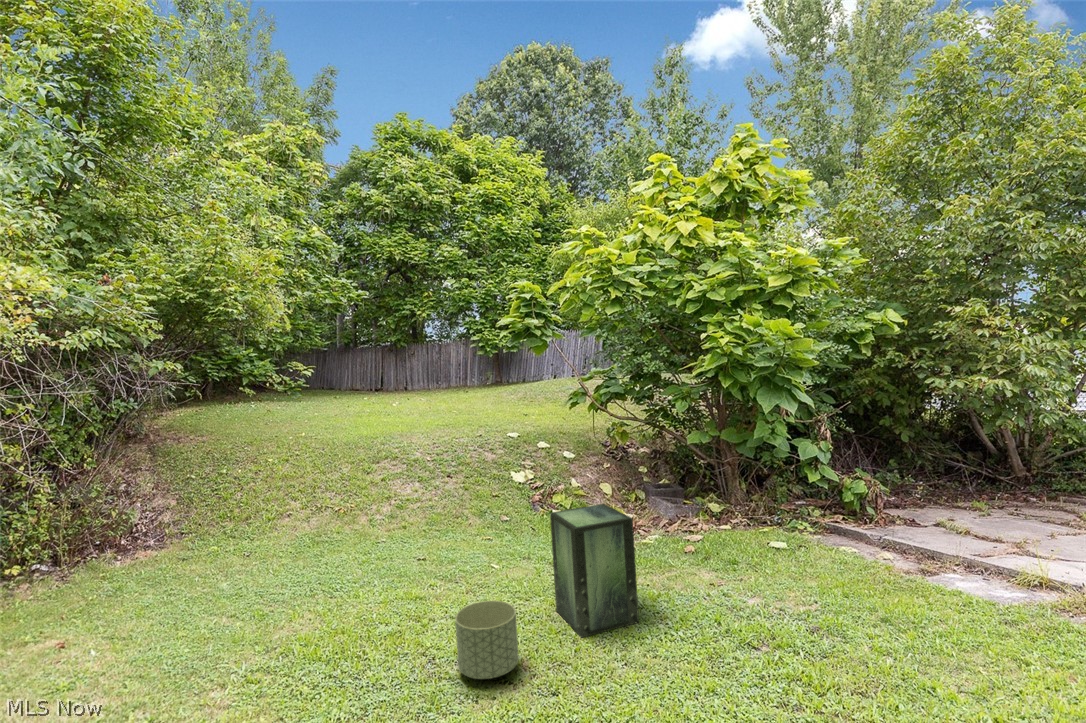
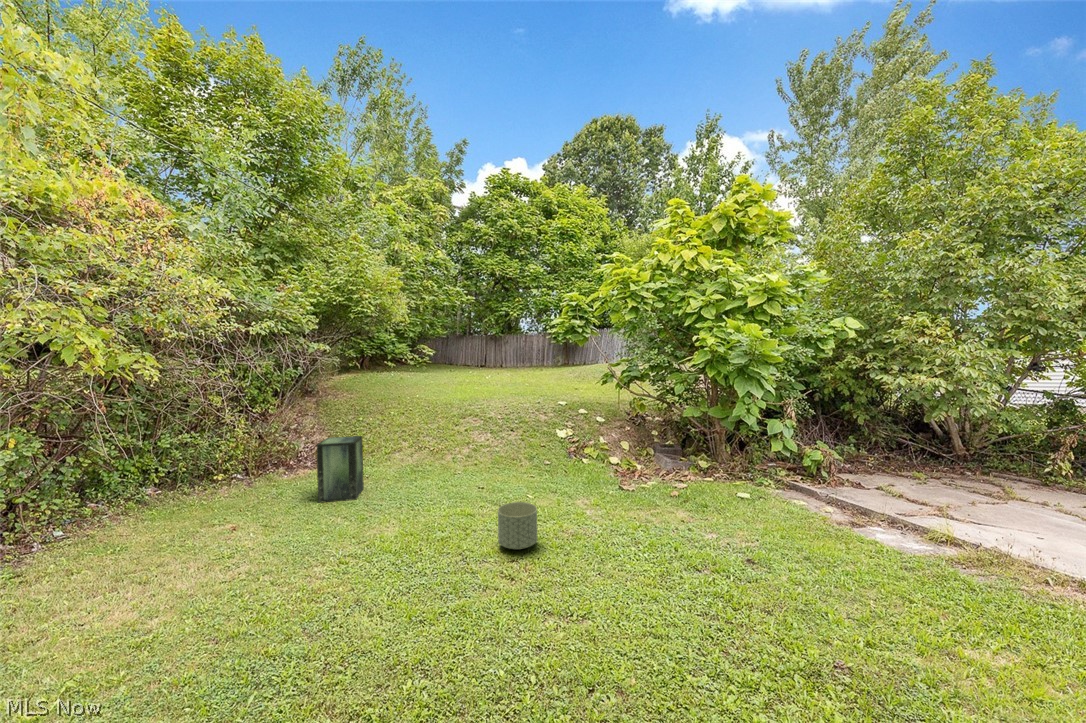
storage box: present [550,504,639,638] -> present [317,436,364,503]

